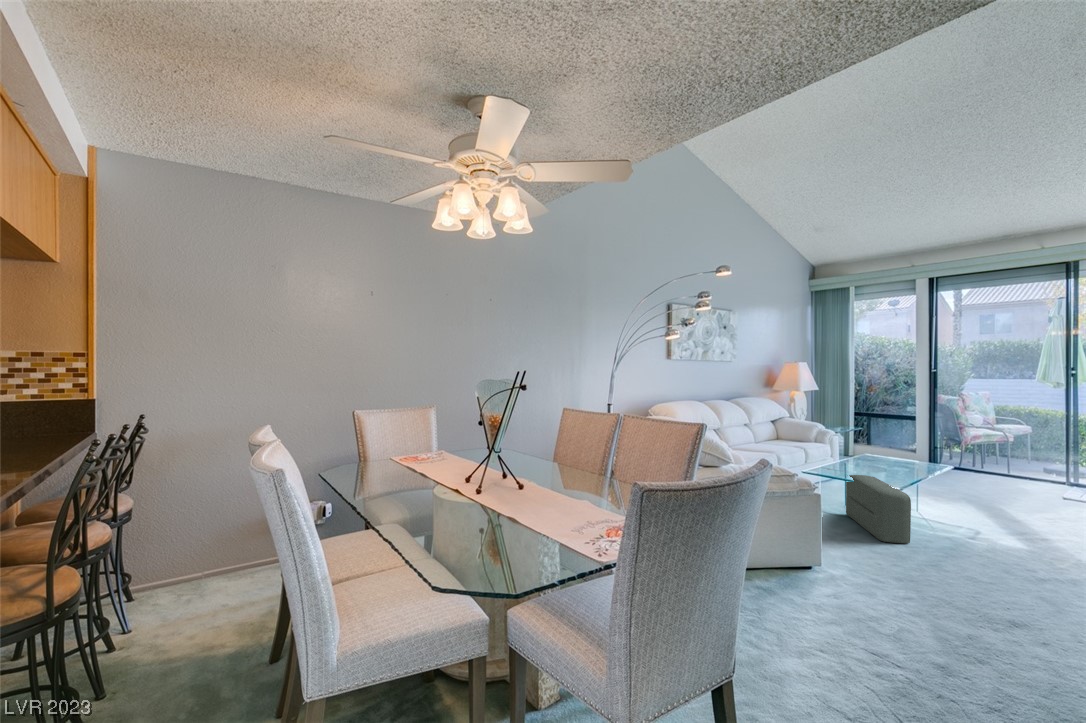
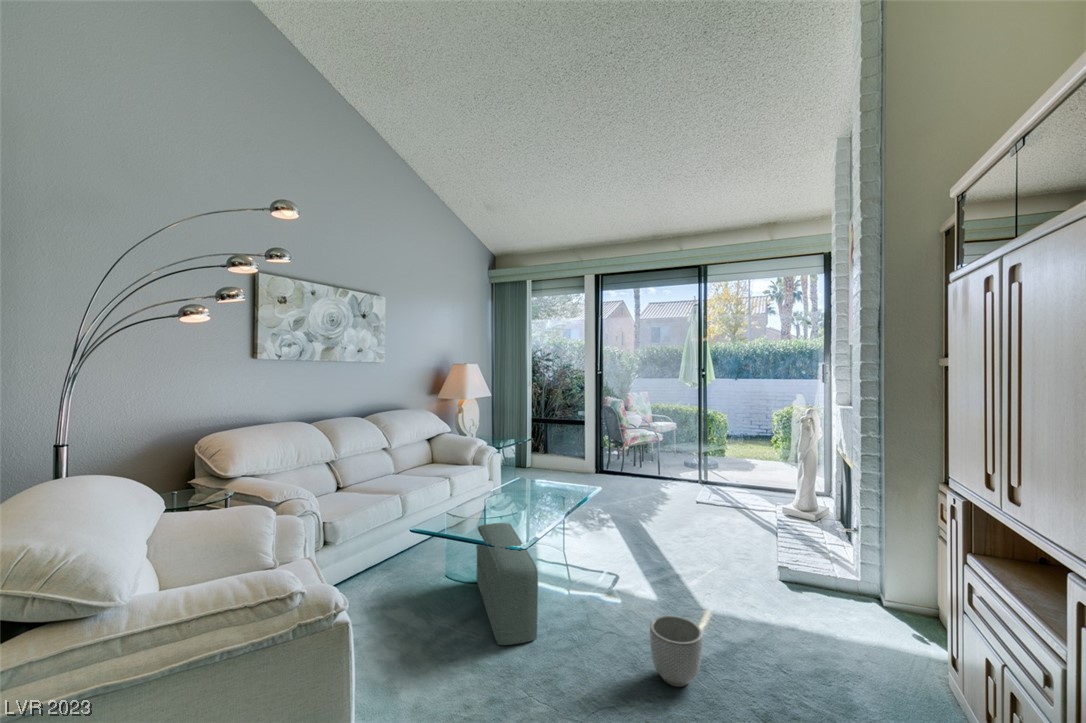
planter: none [1010,535,1057,577] -> present [650,615,703,687]

